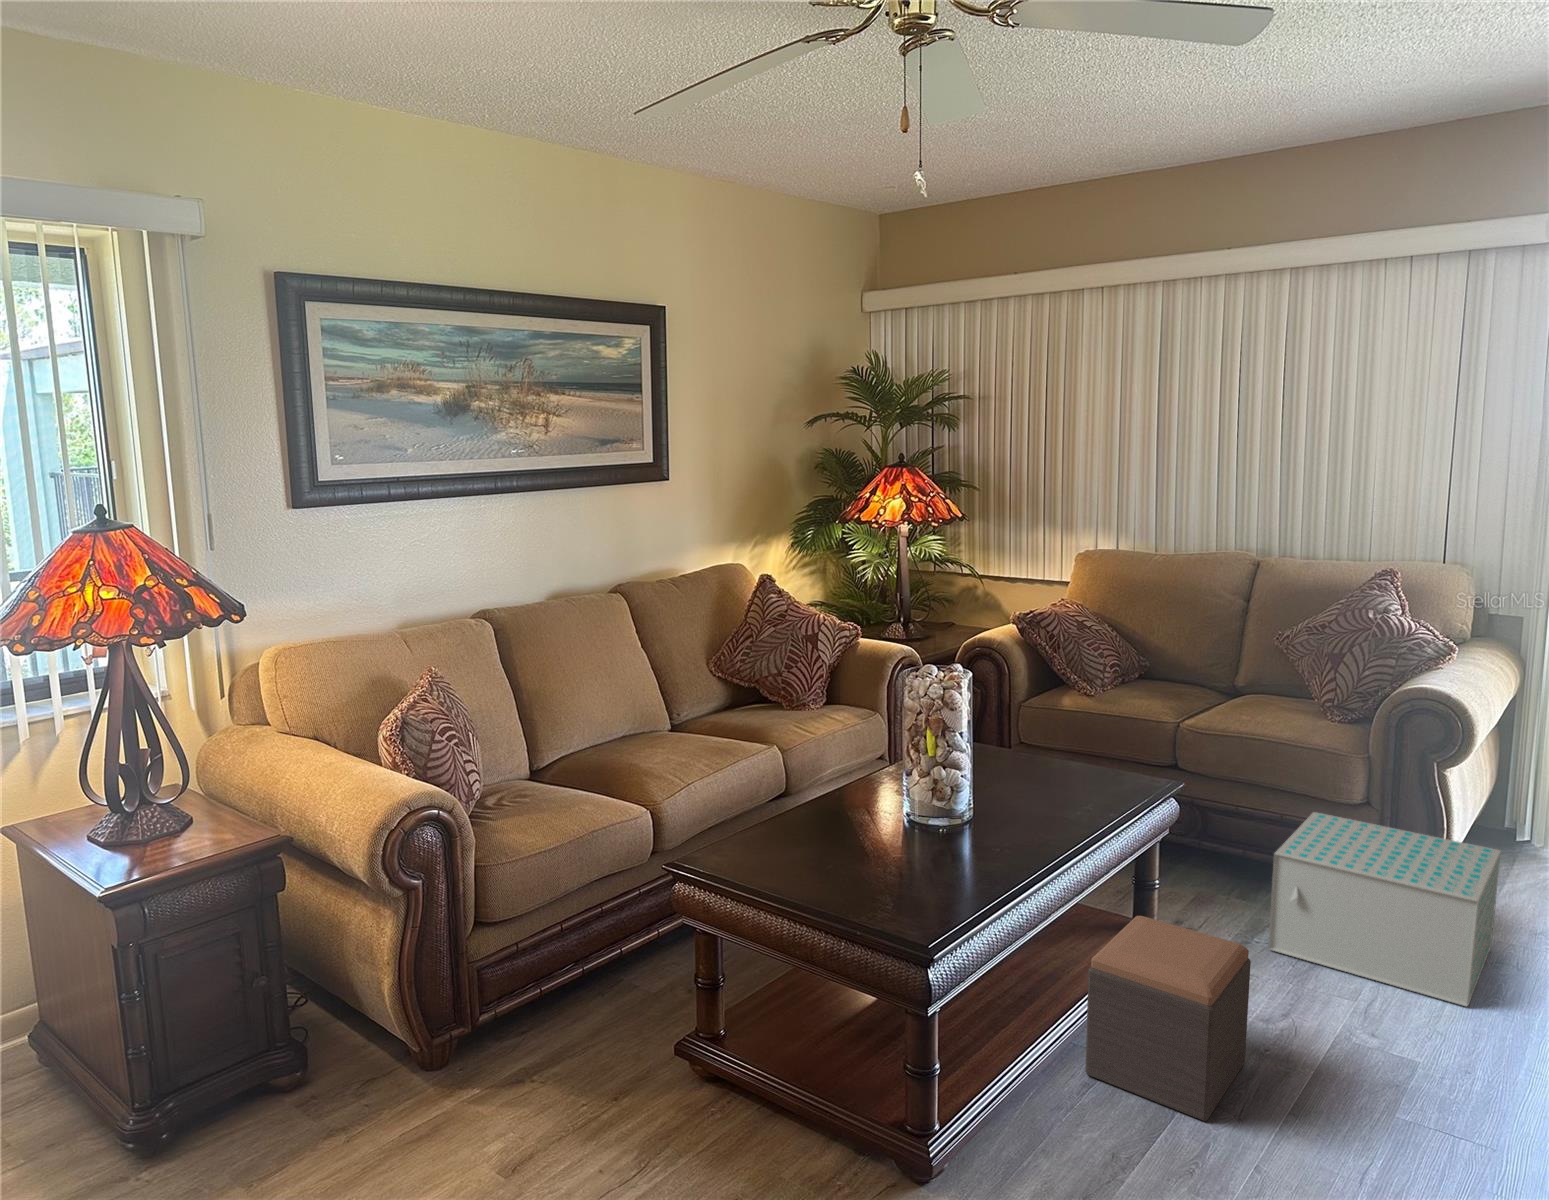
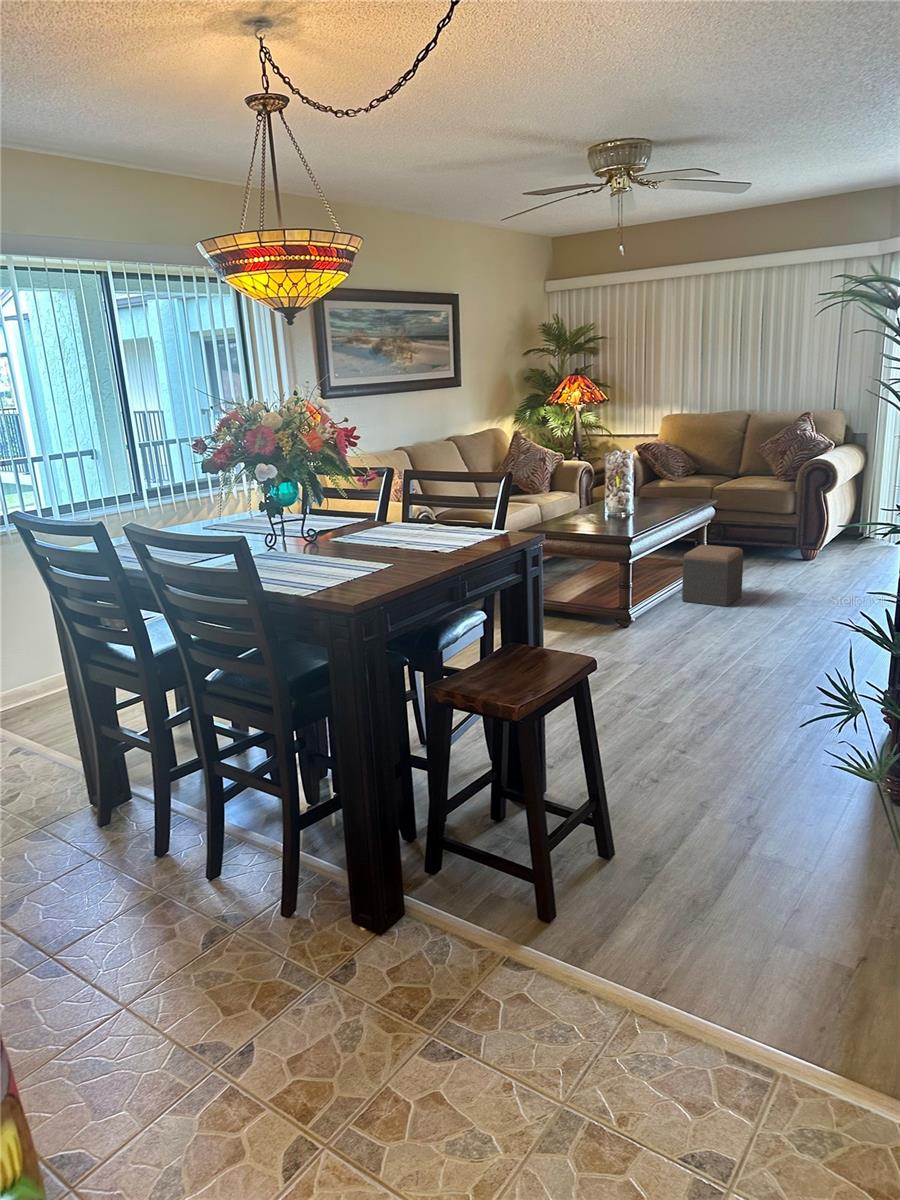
storage box: present [1269,812,1501,1006] -> none [753,519,847,579]

